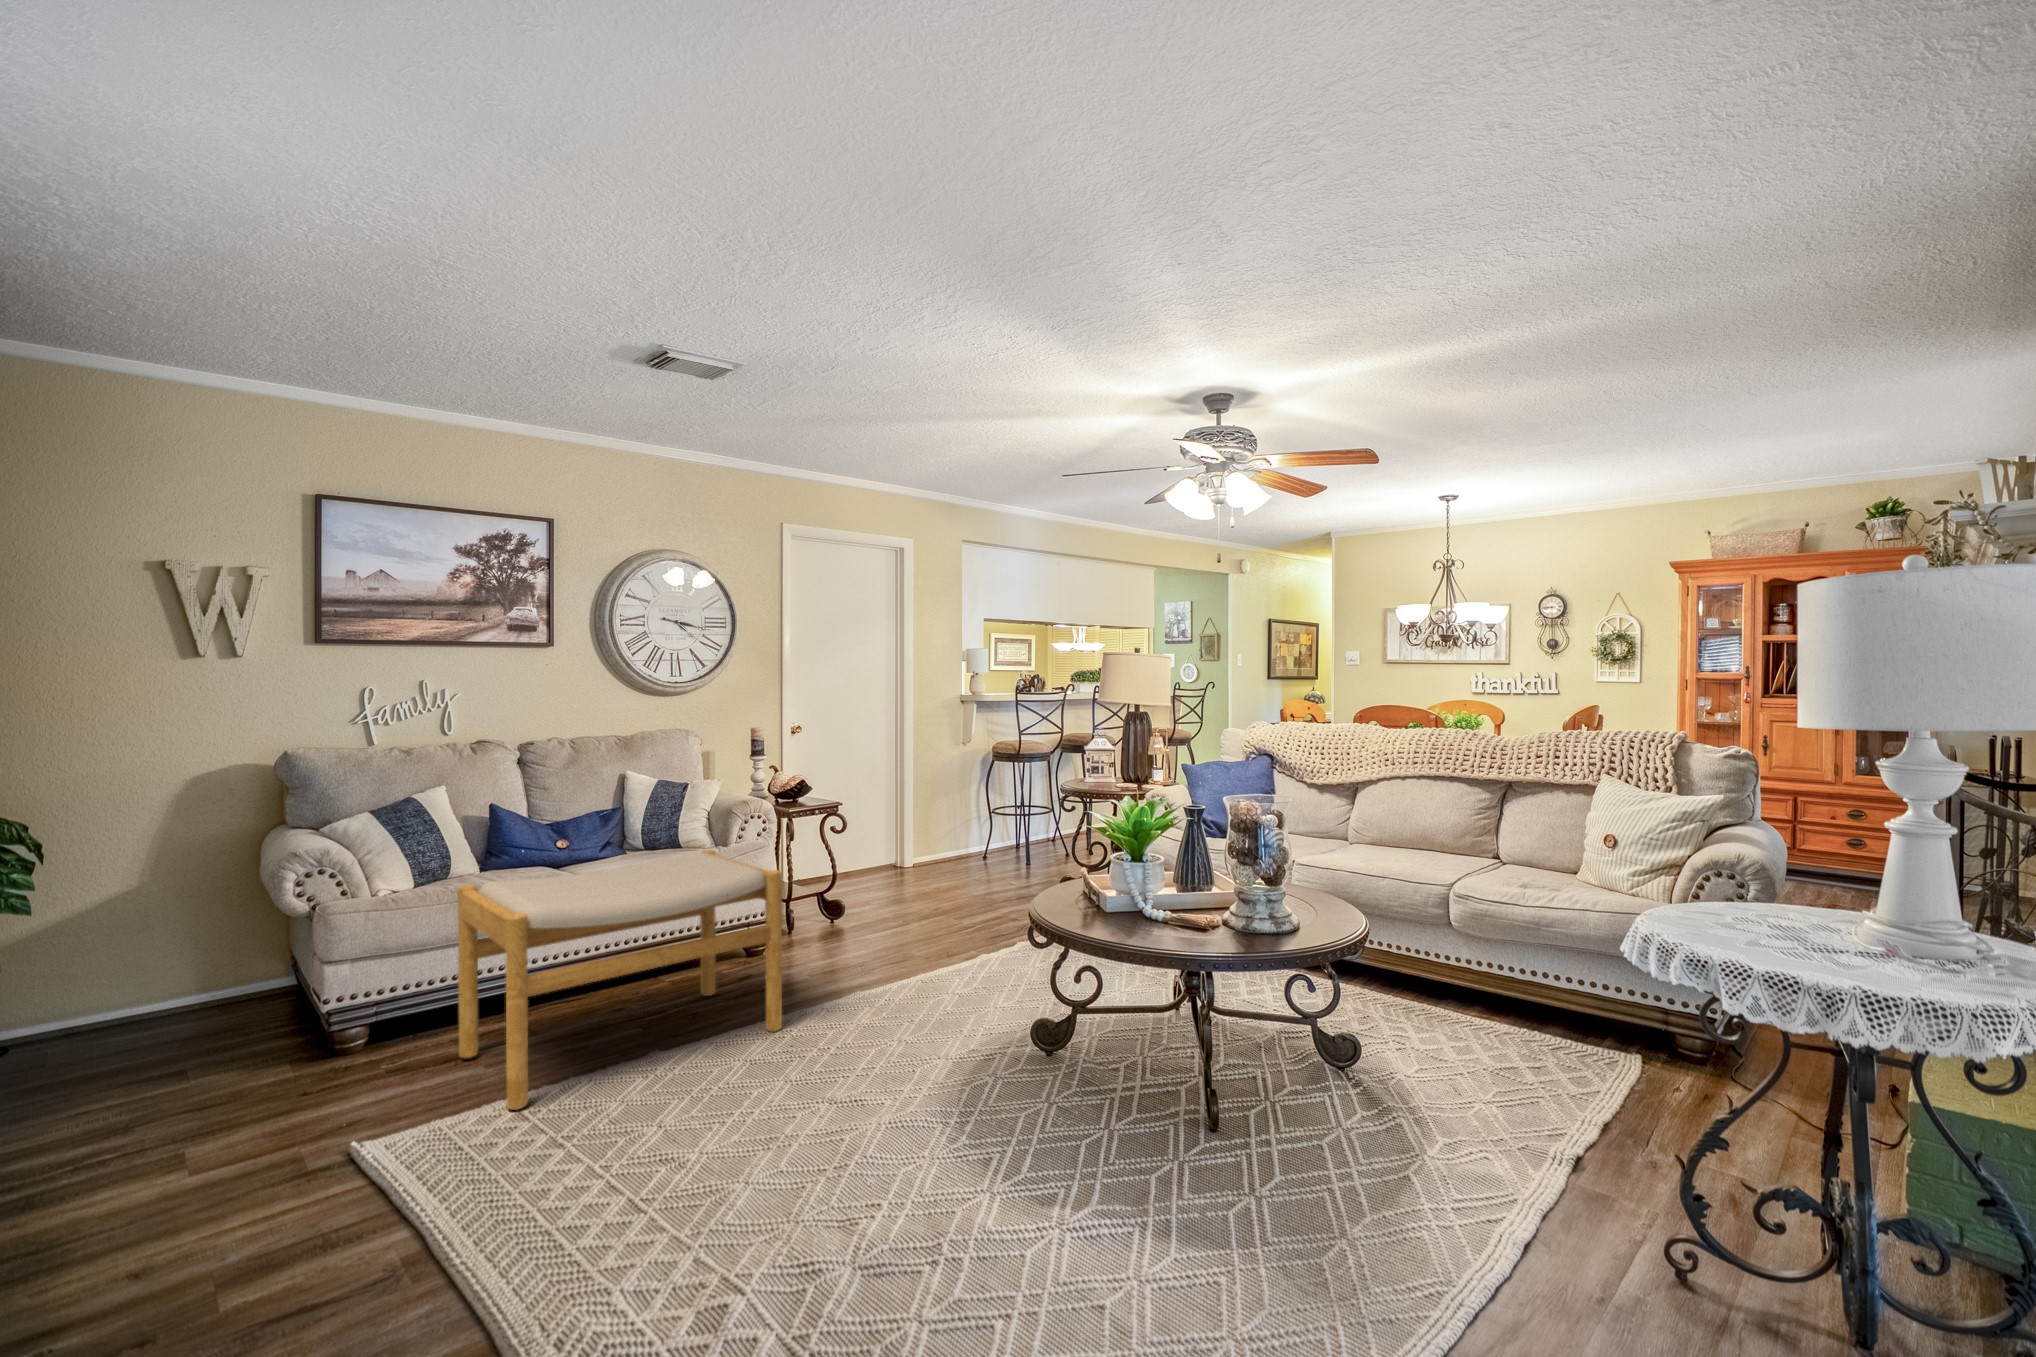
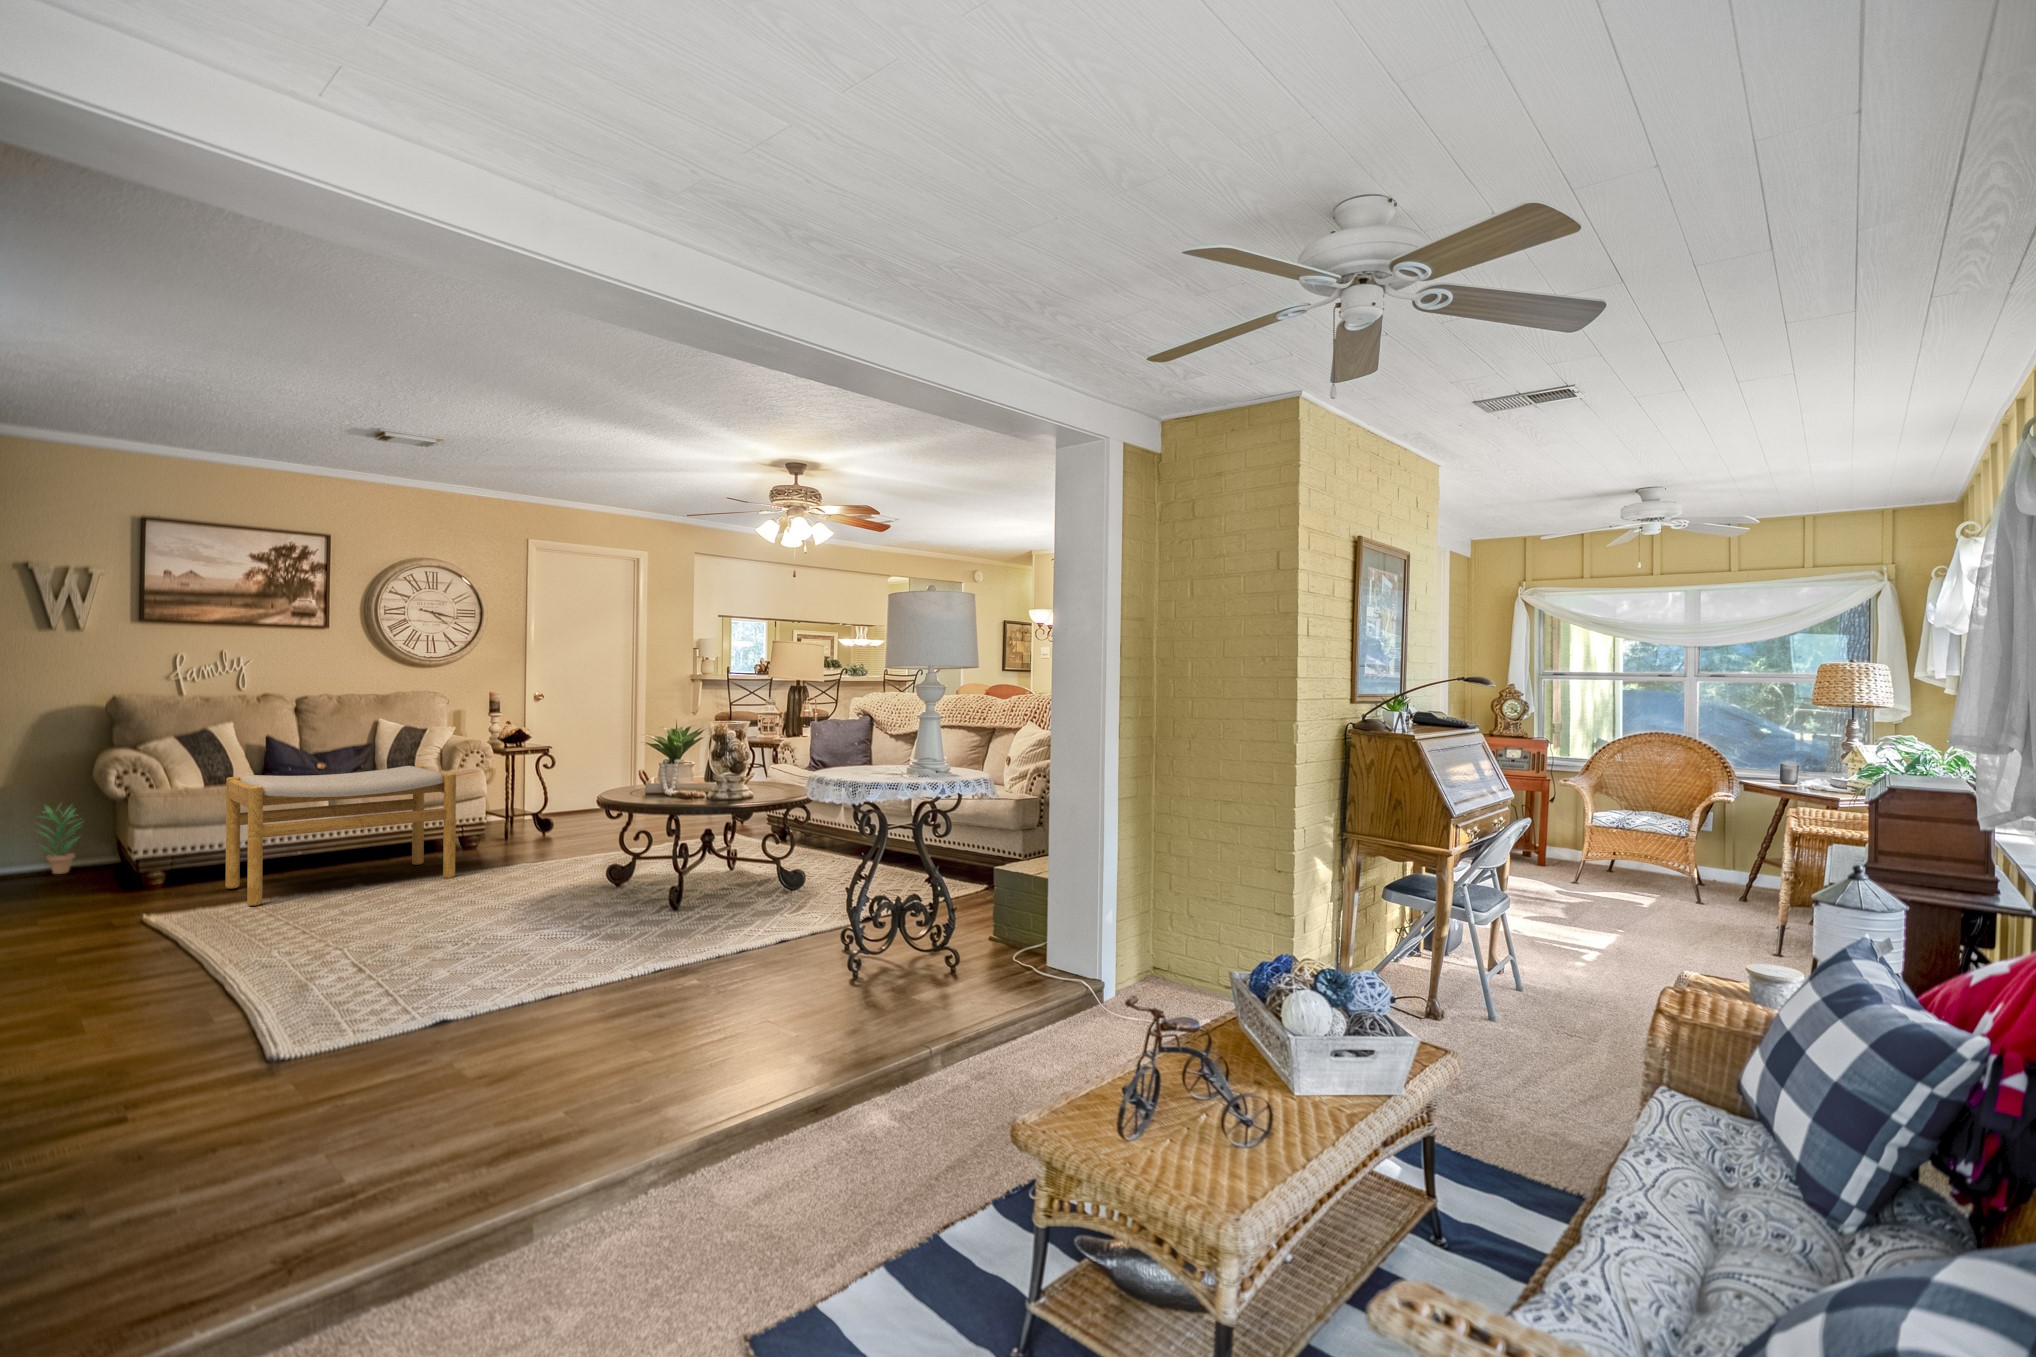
potted plant: none [180,909,252,1014] -> present [40,806,80,874]

